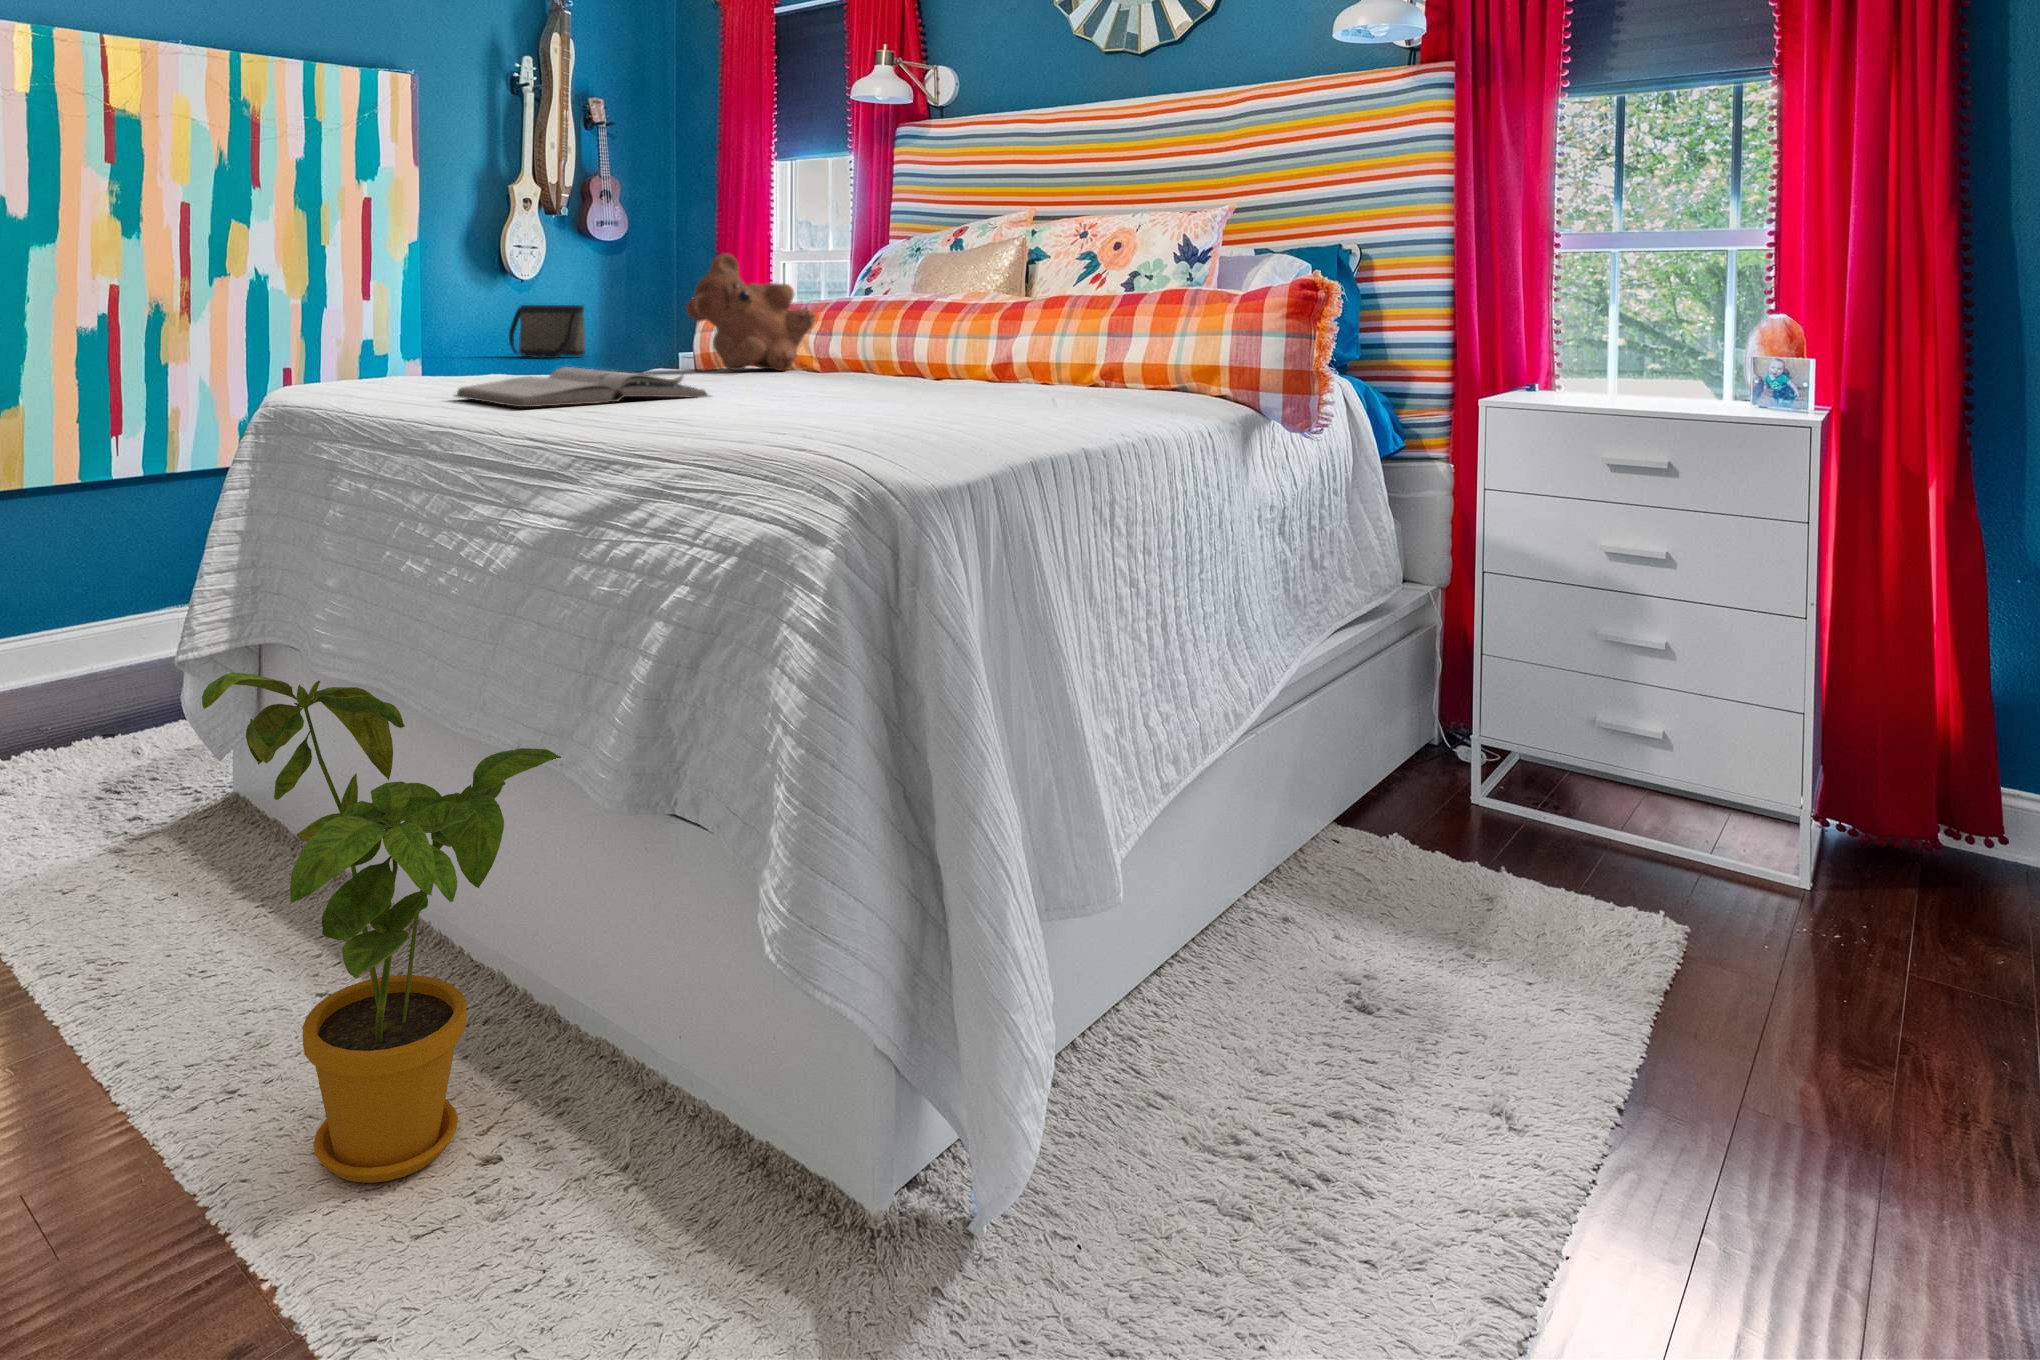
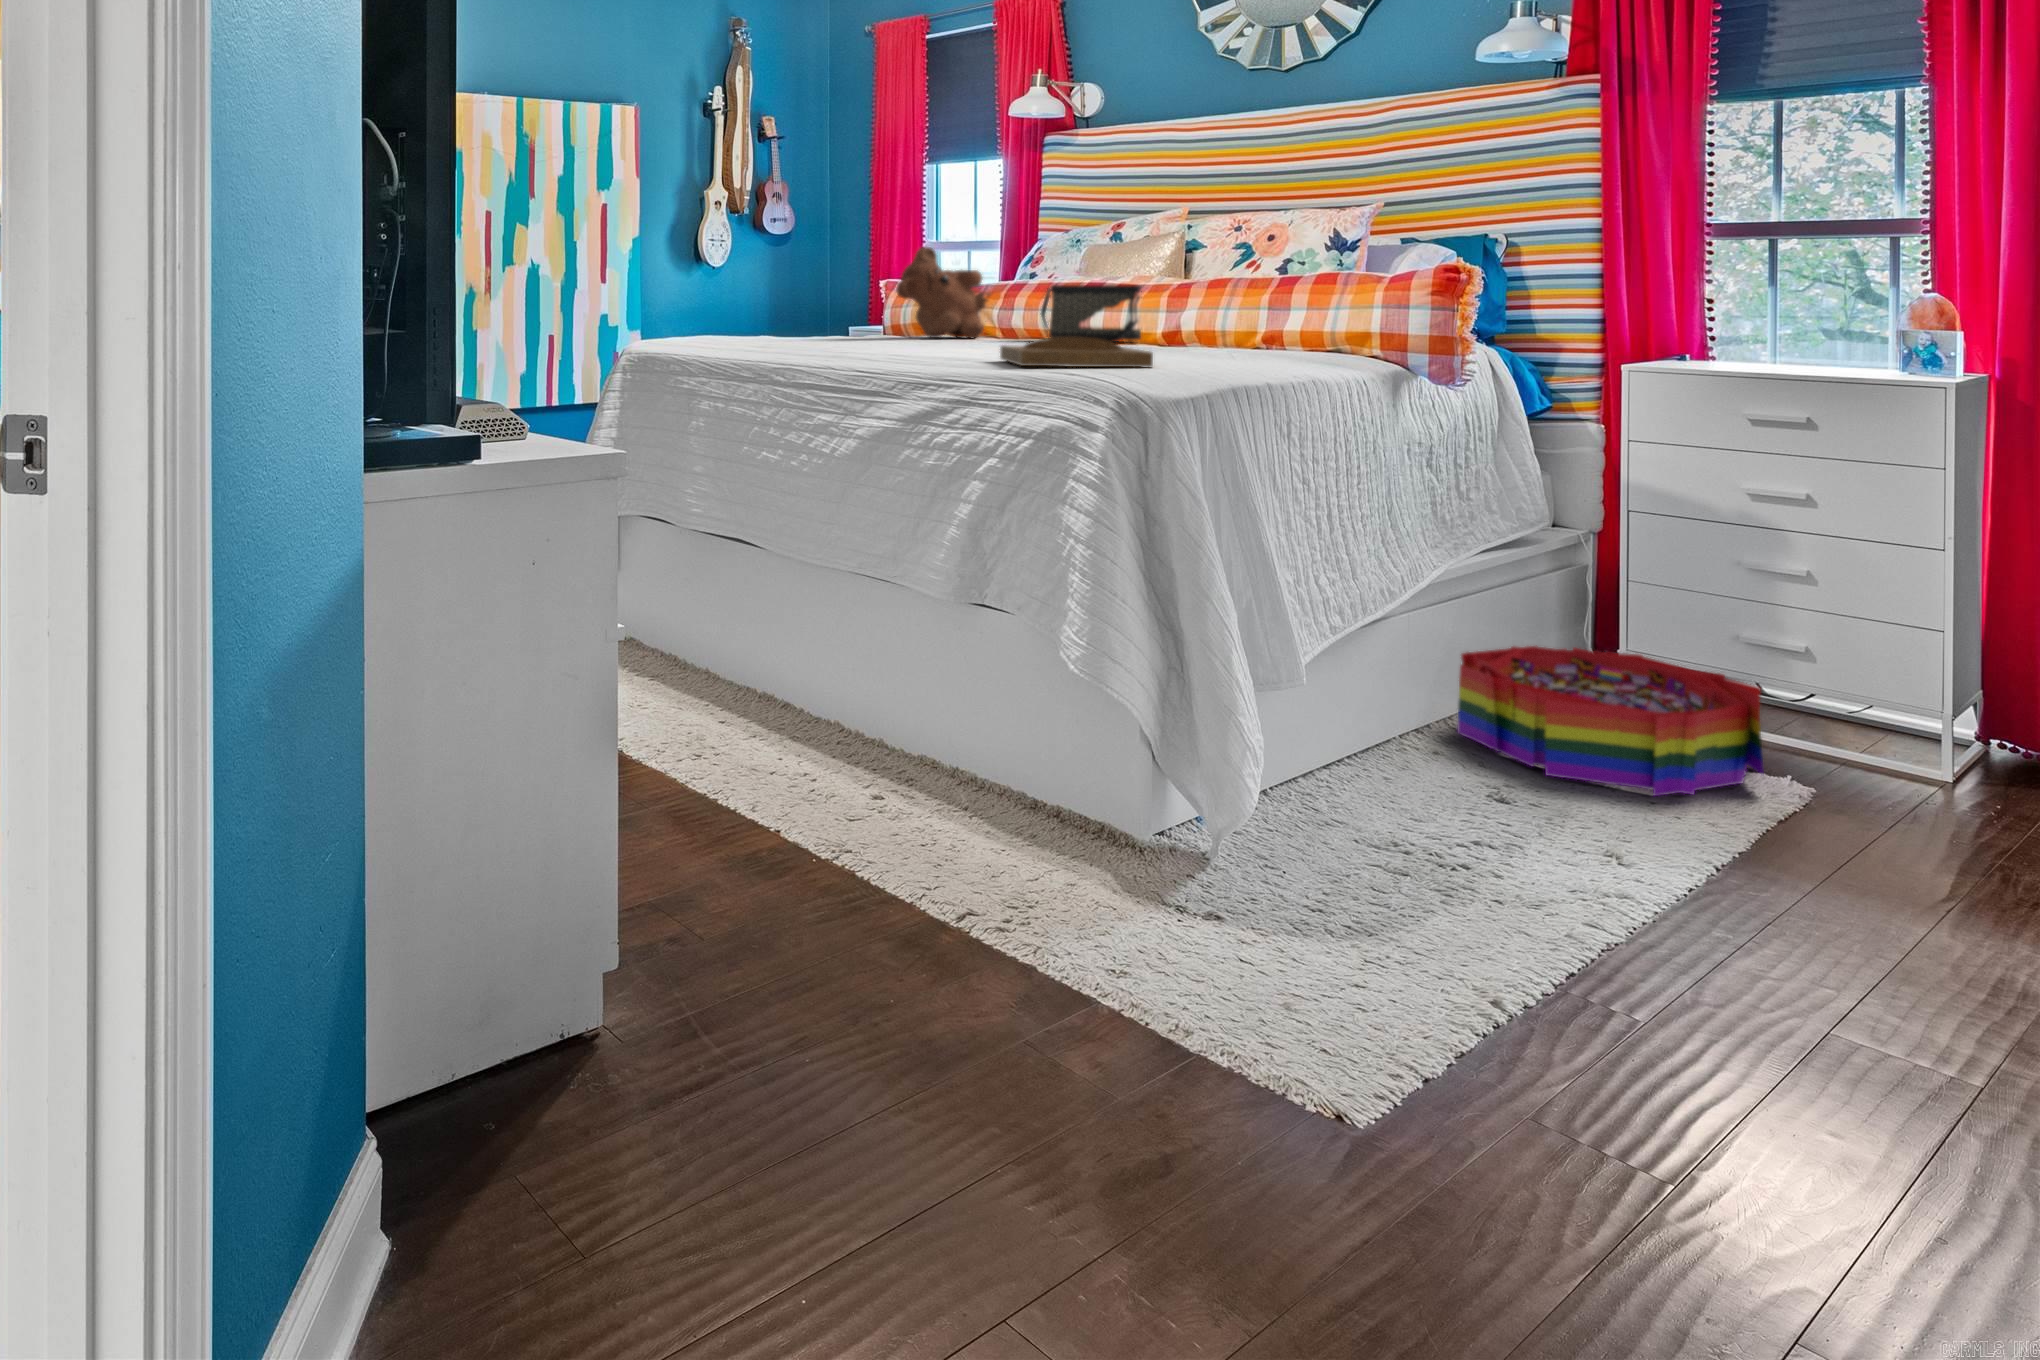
handbag: present [509,305,585,358] -> present [1041,285,1142,342]
book: present [455,367,708,407] -> none [752,330,947,355]
tray: none [751,383,934,429] -> present [1000,337,1153,368]
house plant: present [202,672,561,1183] -> none [689,502,897,812]
storage bin: none [1319,749,1650,966] -> present [1458,646,1764,796]

